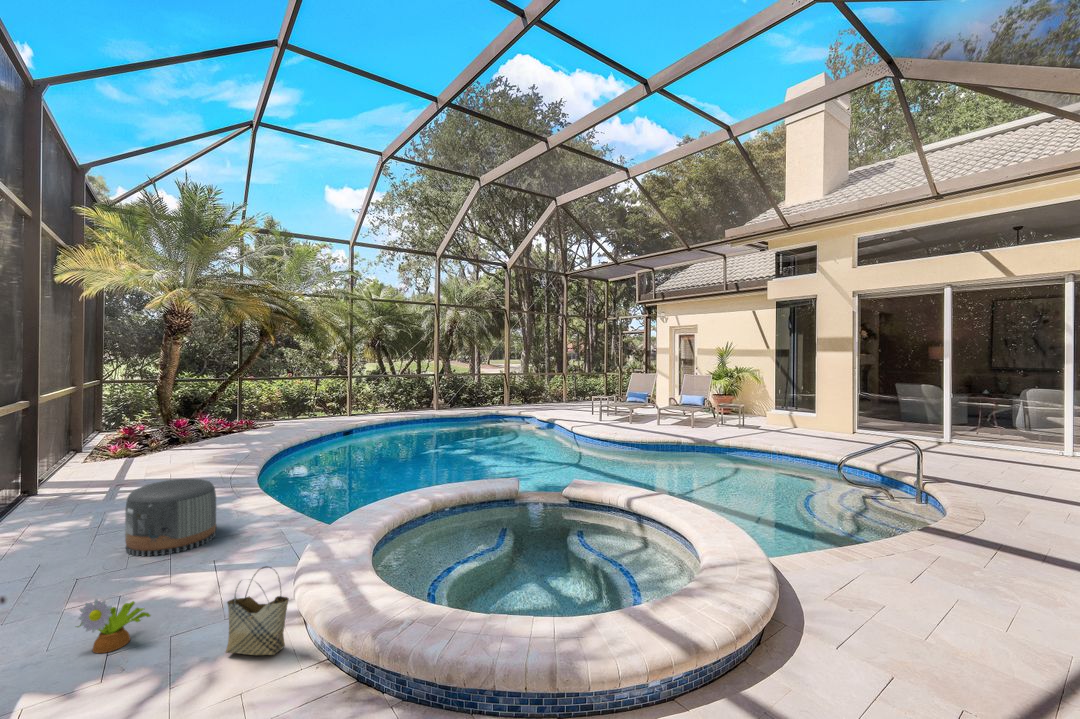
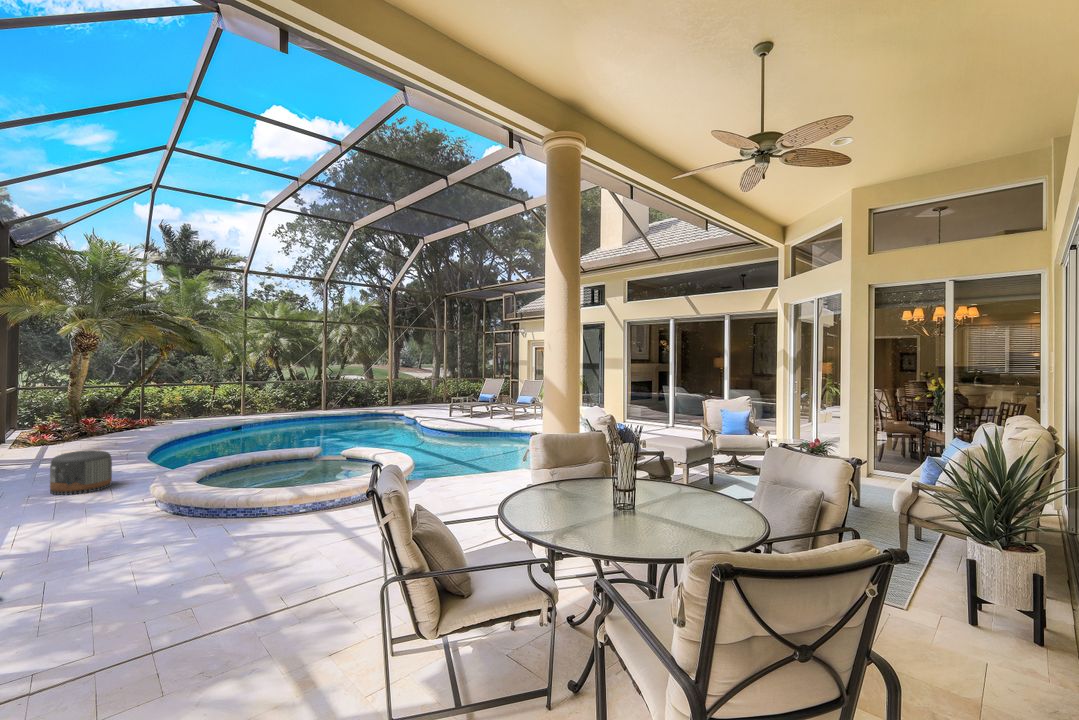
woven basket: present [226,566,289,655] -> none [110,483,146,524]
decorative plant: present [77,599,150,653] -> none [27,499,70,527]

